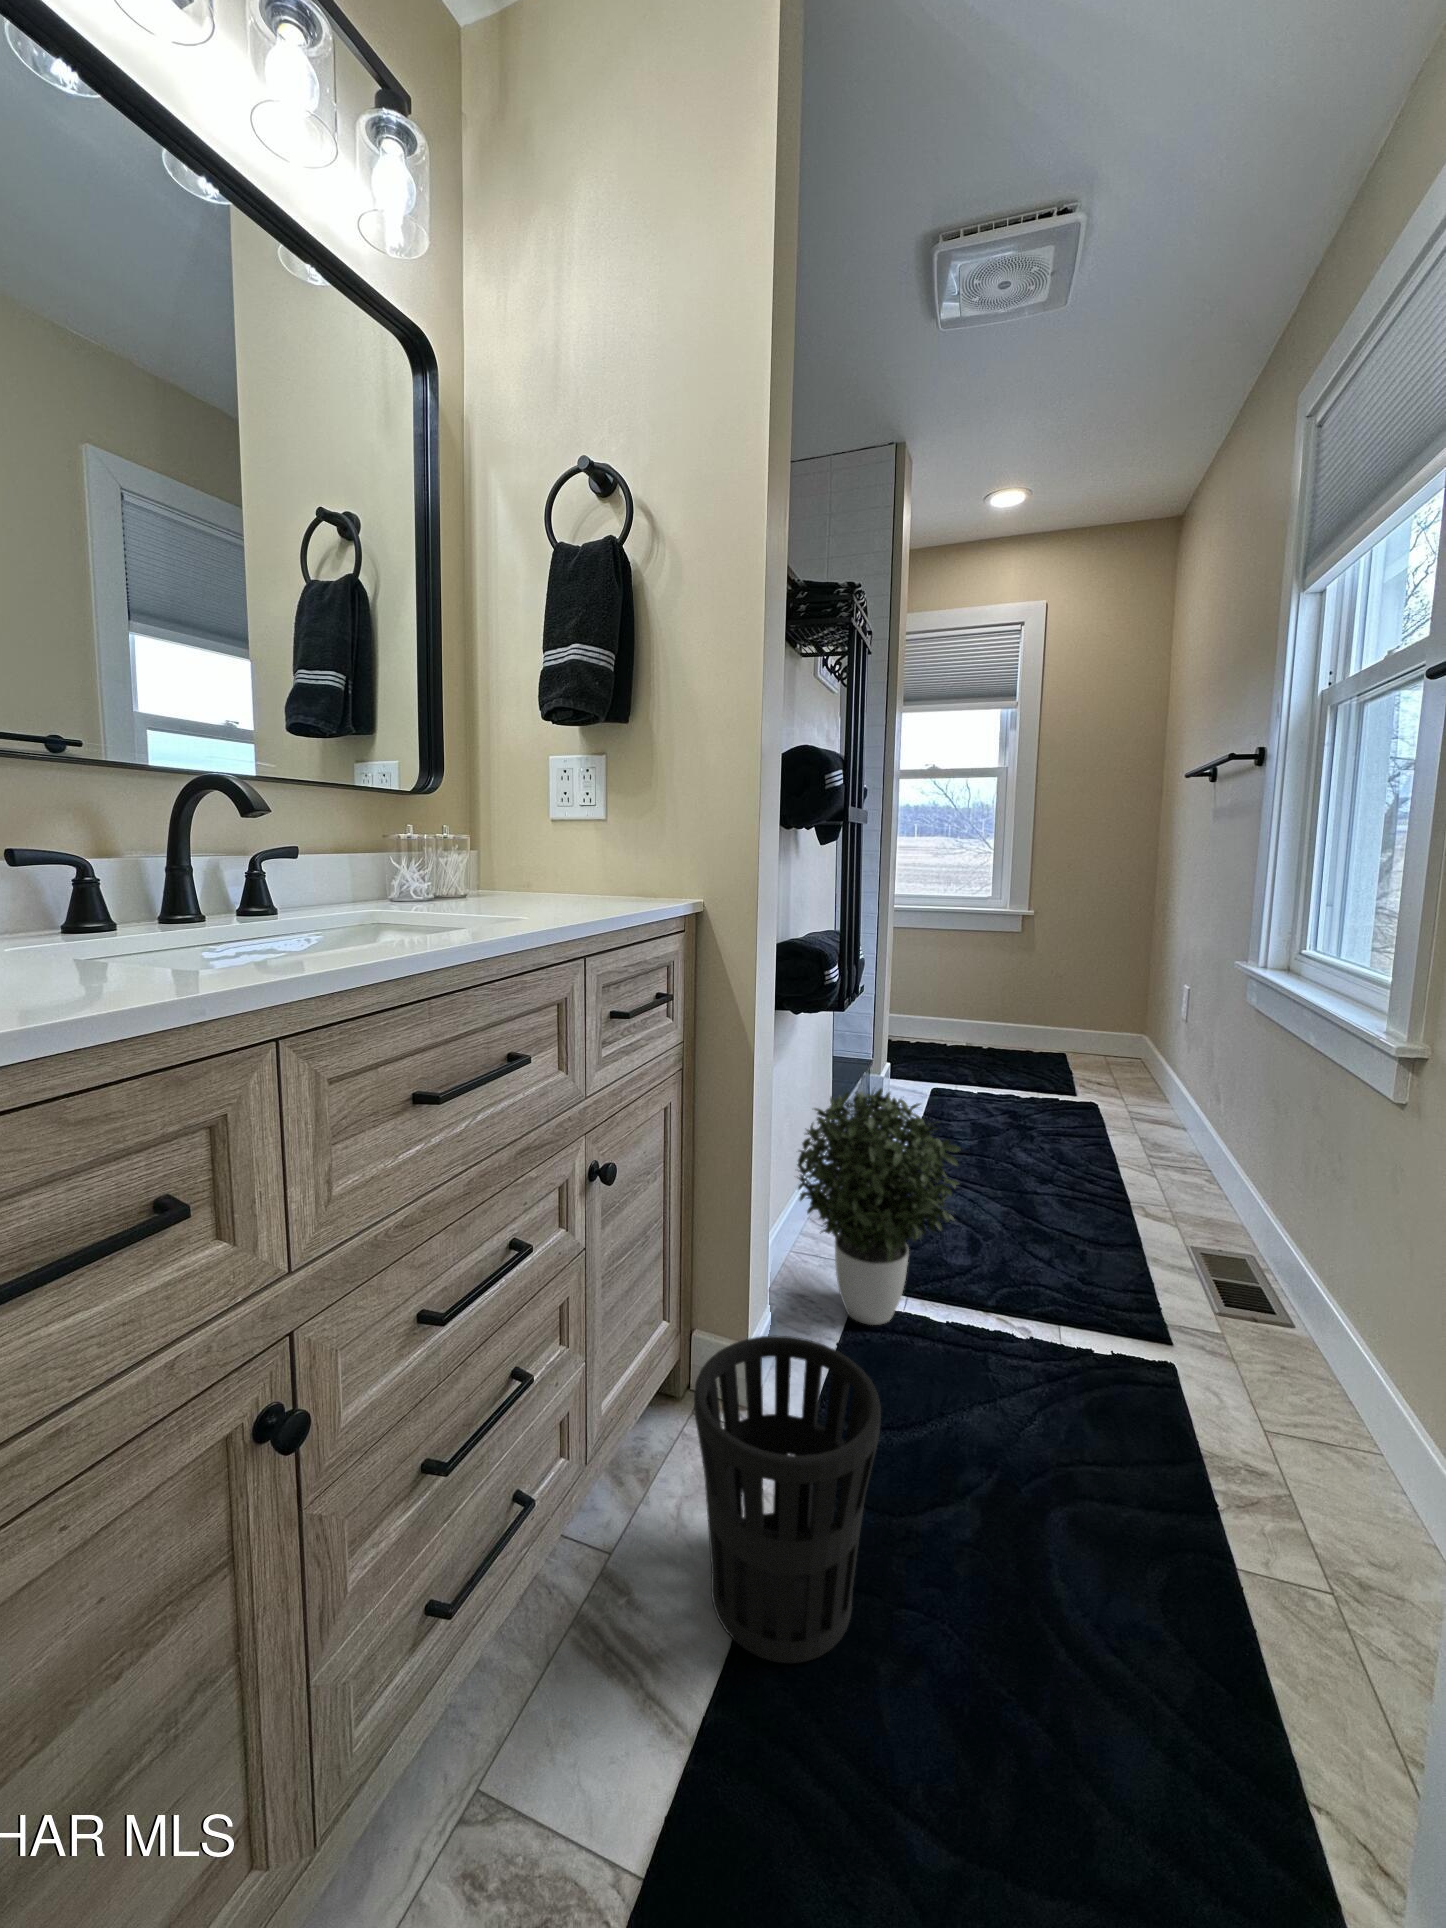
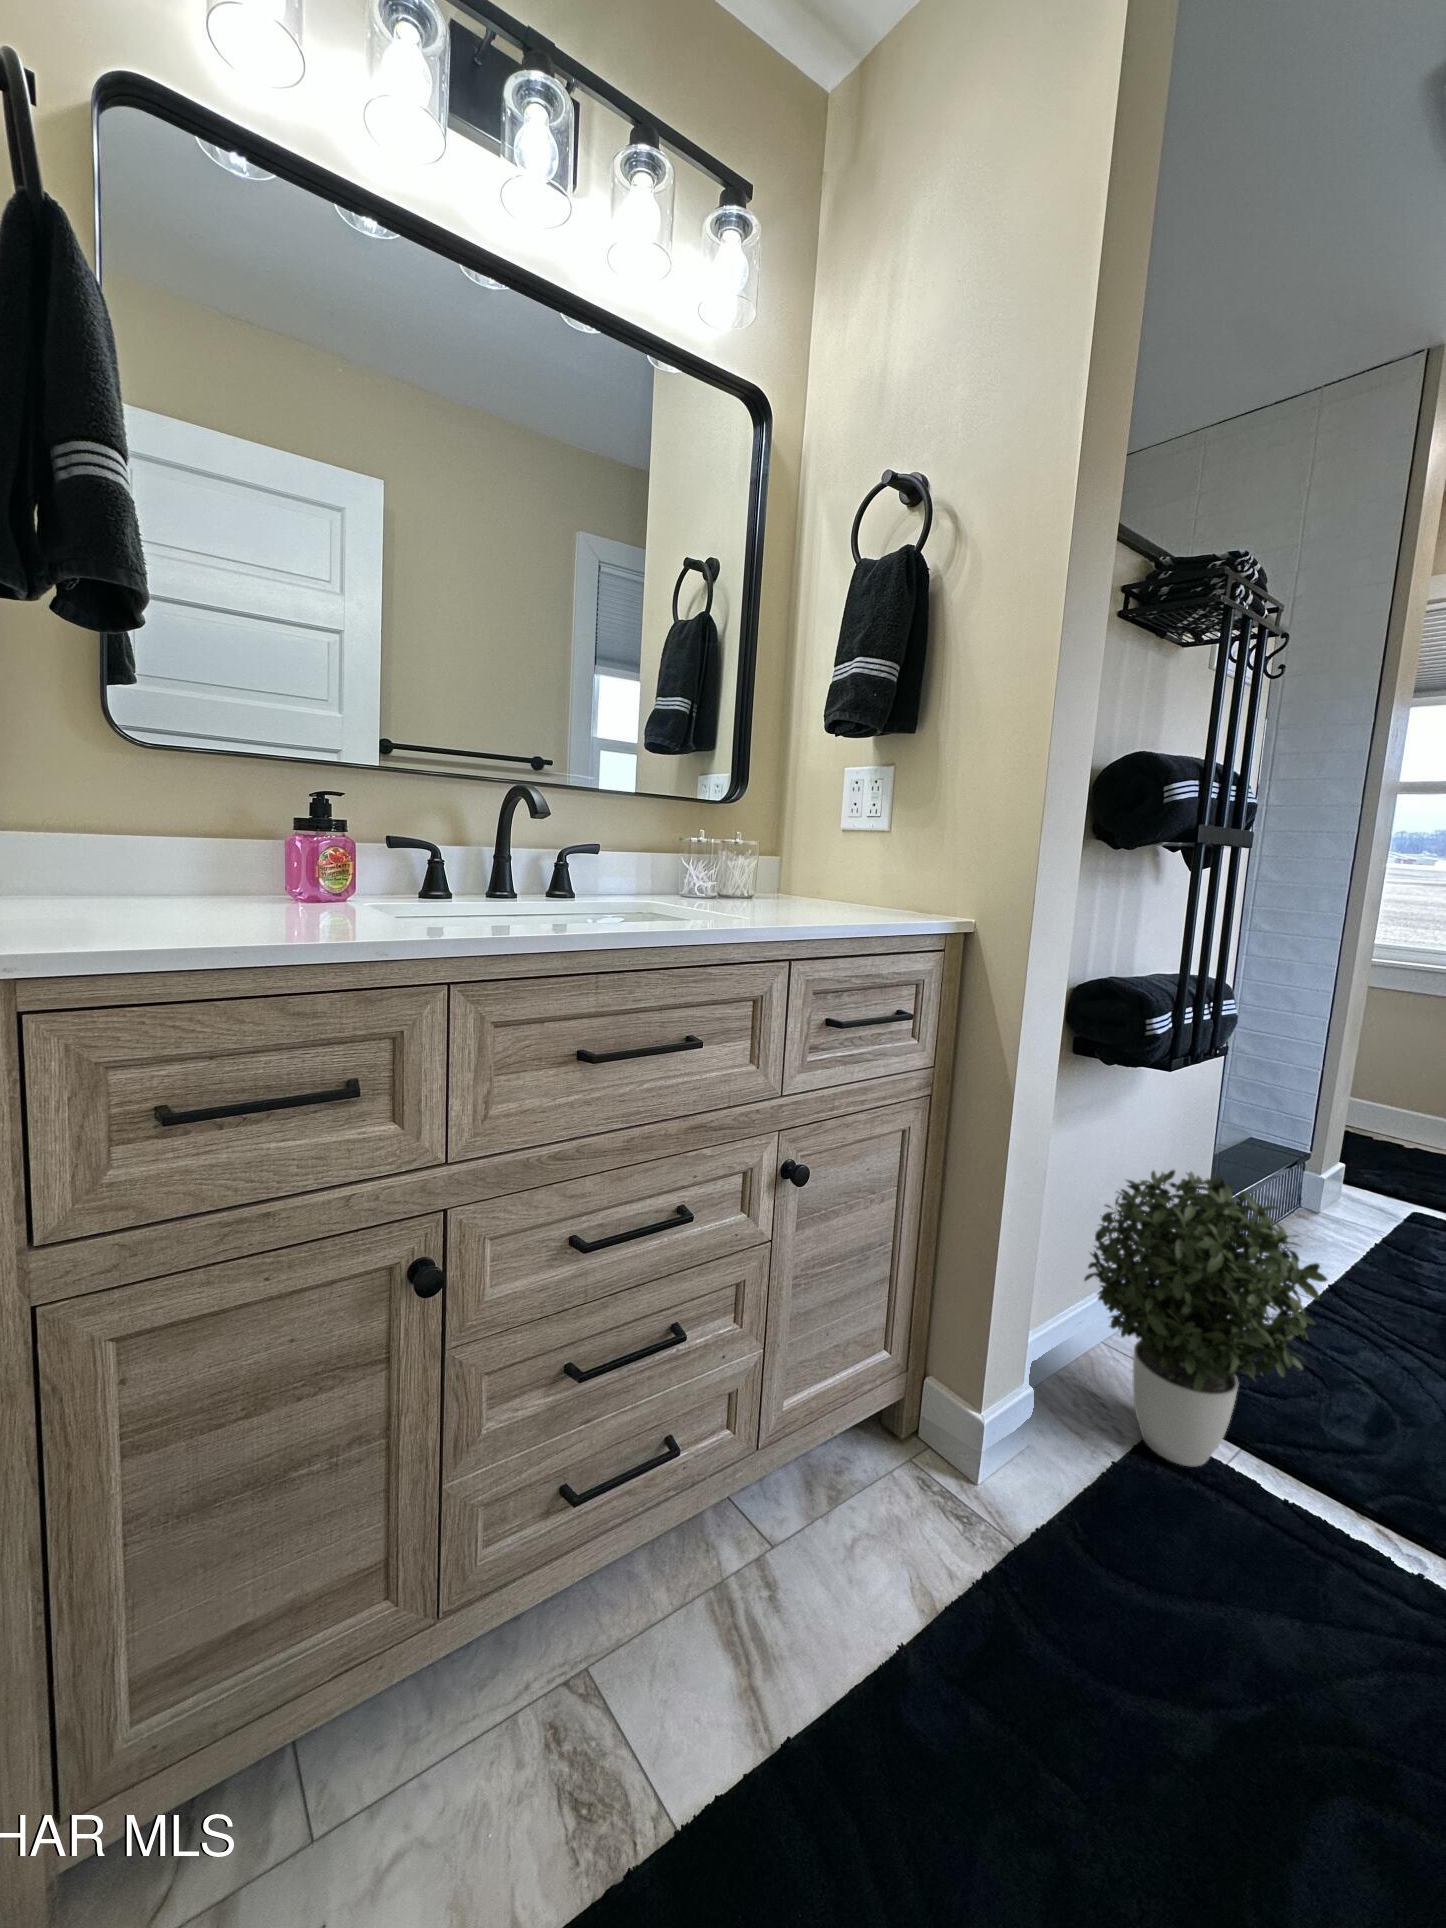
wastebasket: present [694,1336,881,1663] -> none [843,1391,1056,1761]

